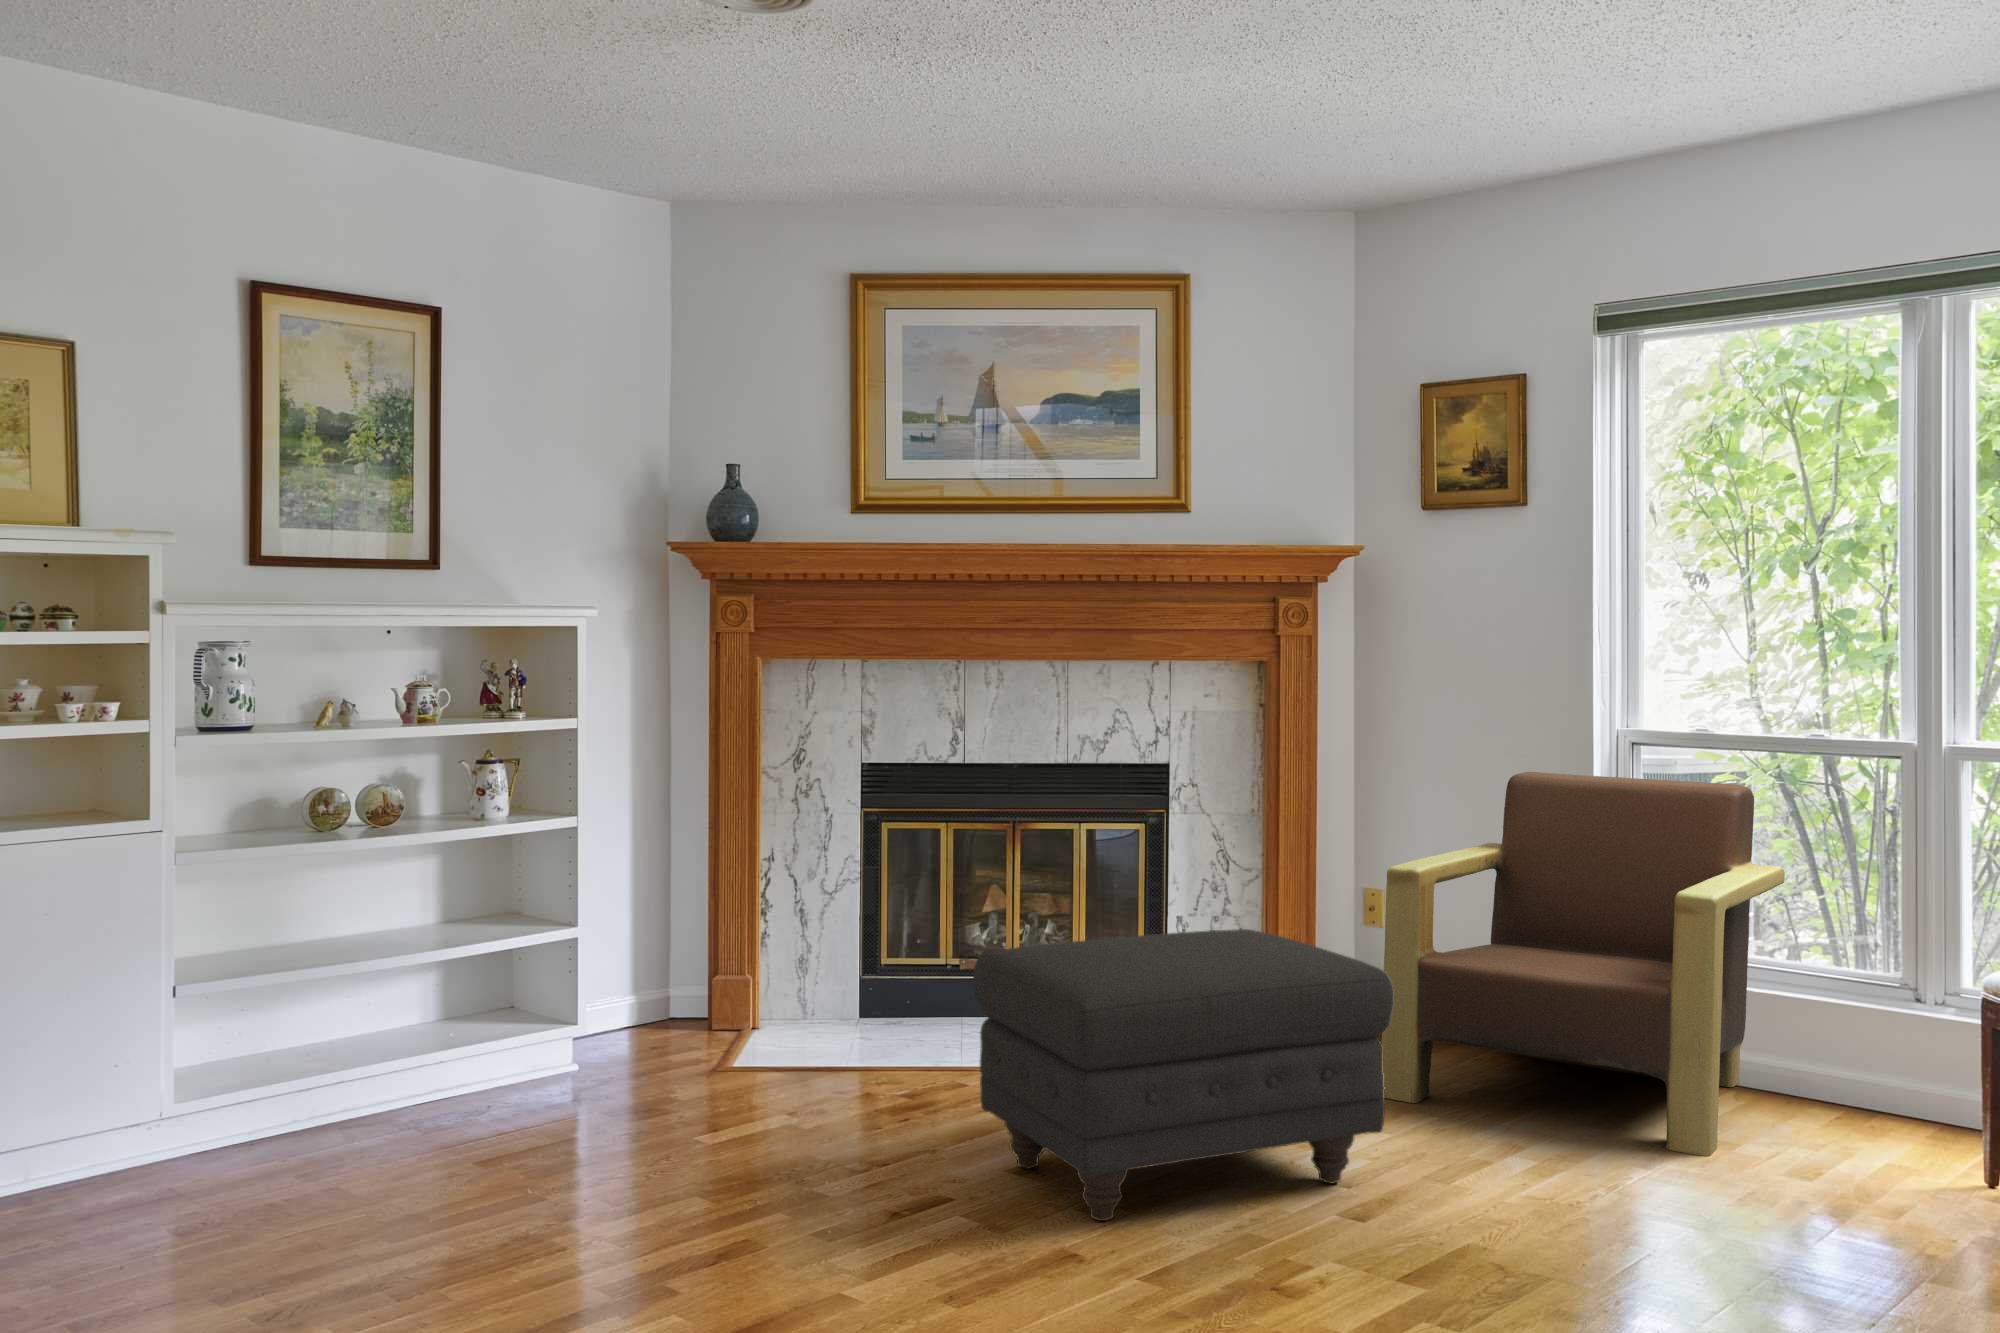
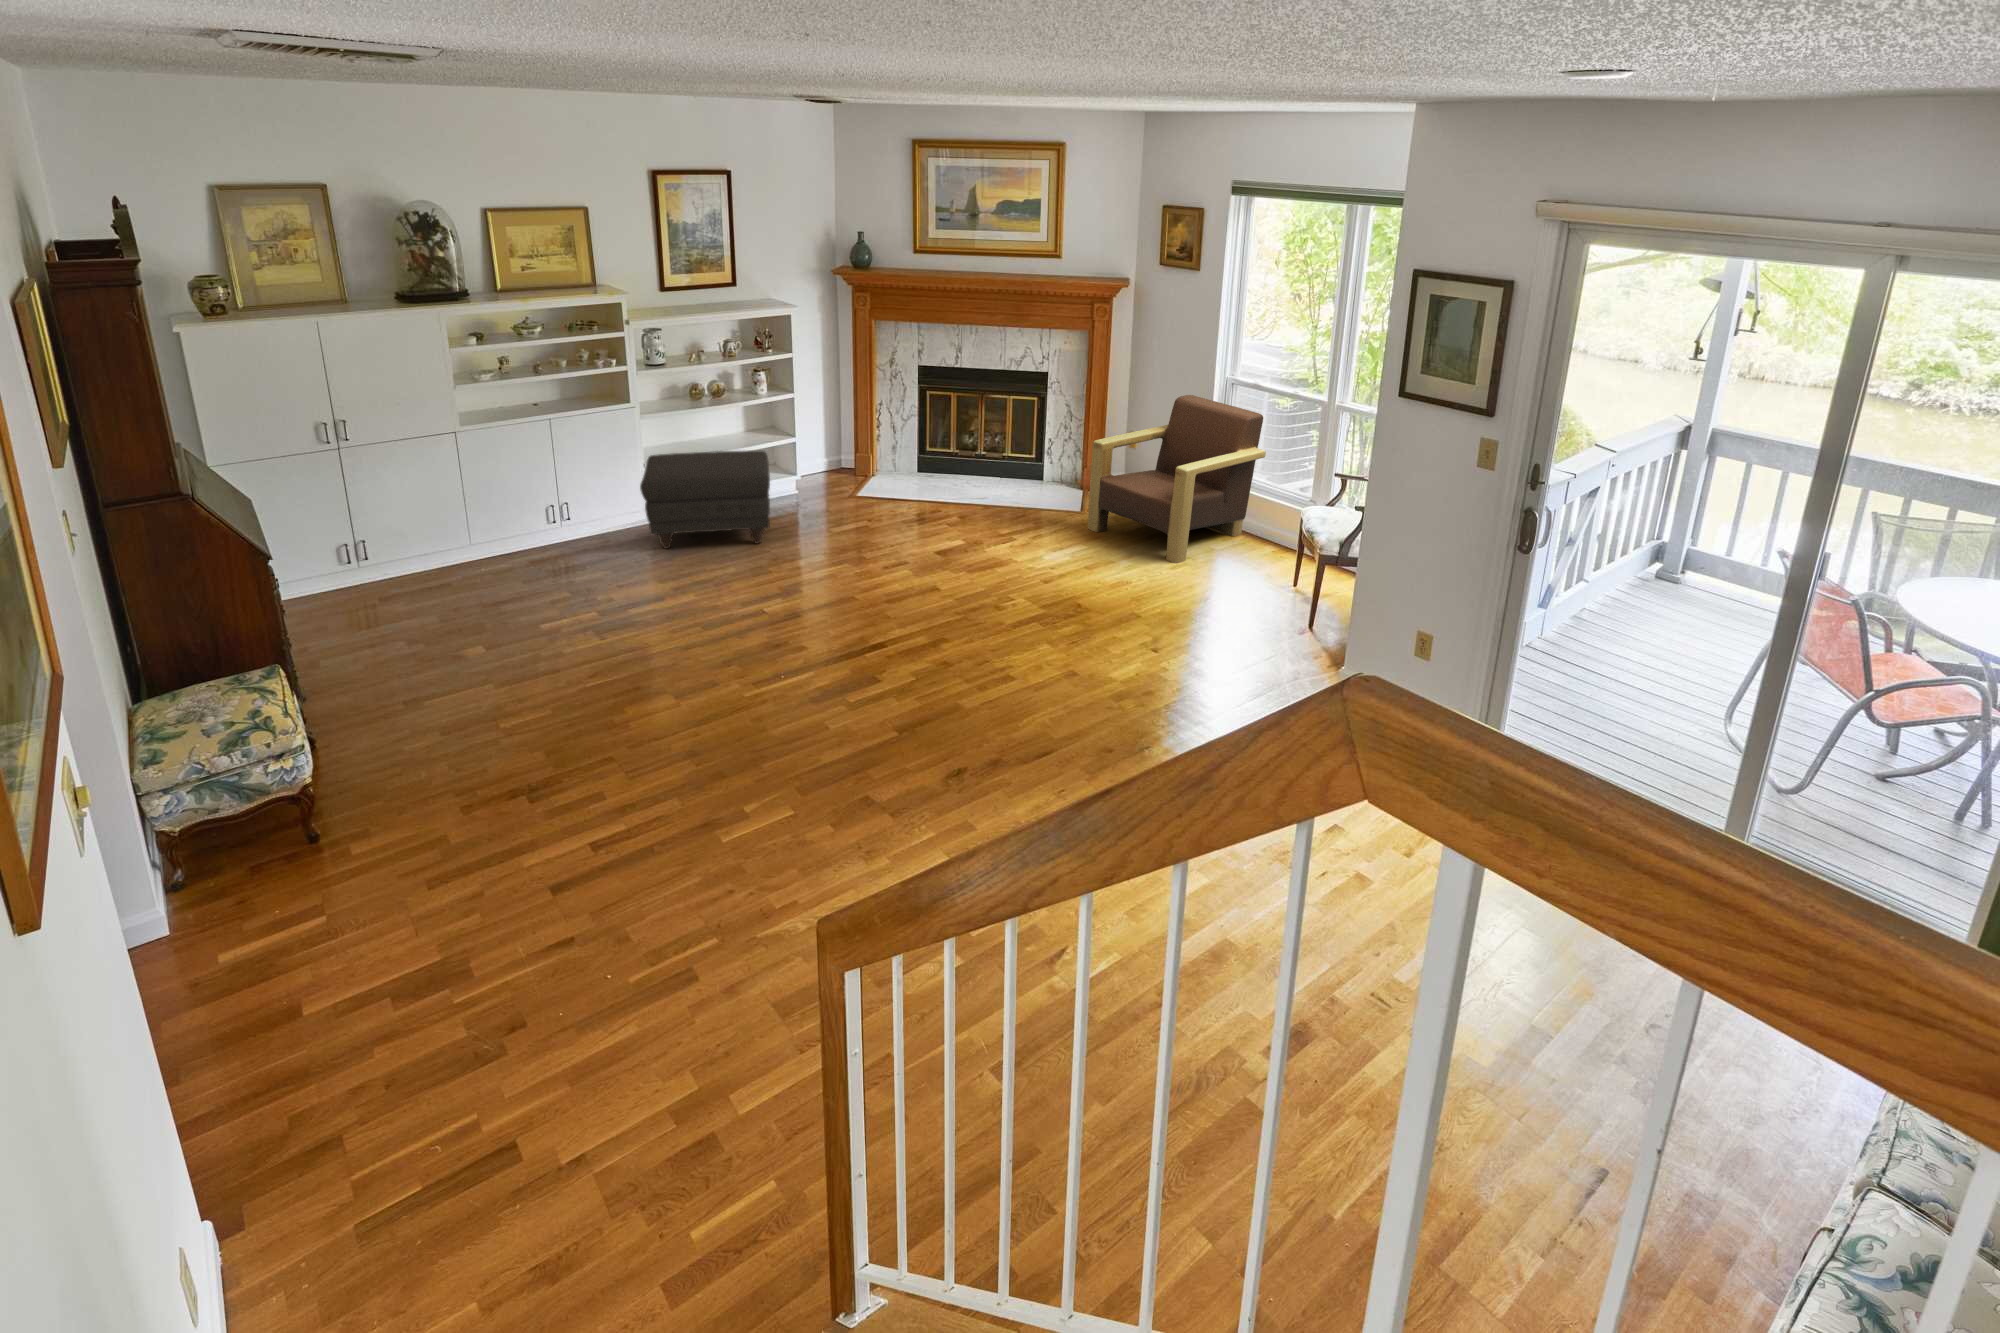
ottoman: present [973,929,1394,1221] -> present [640,450,770,549]

